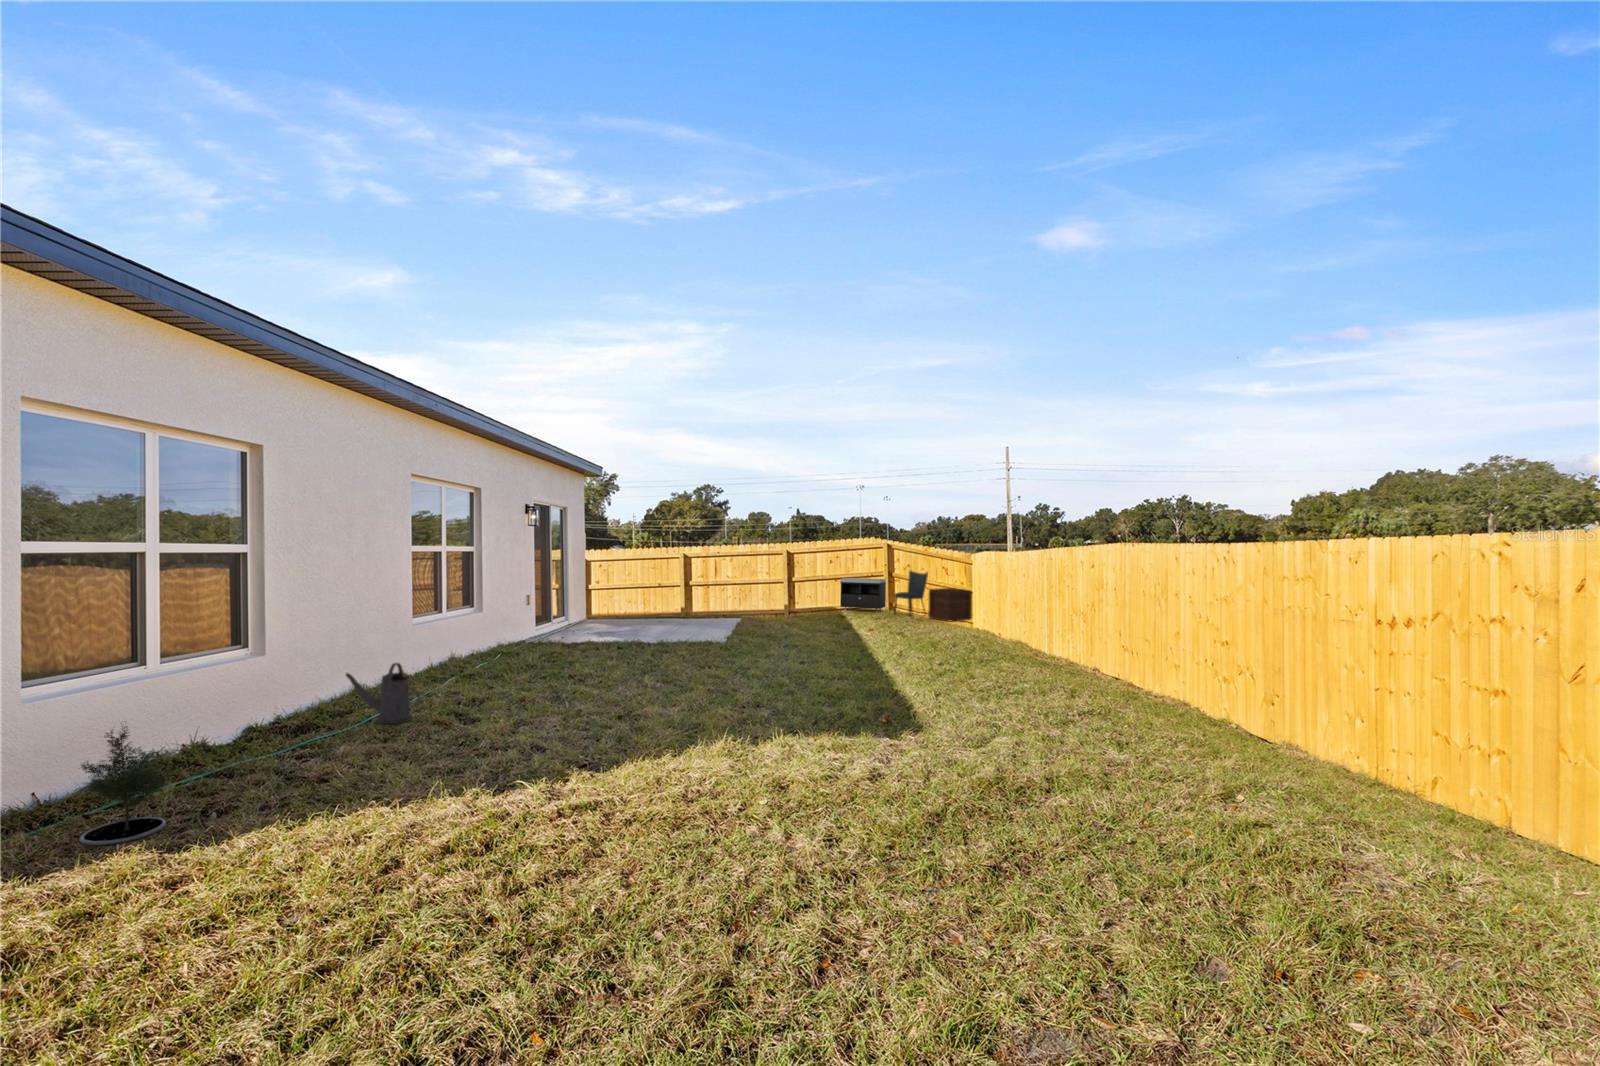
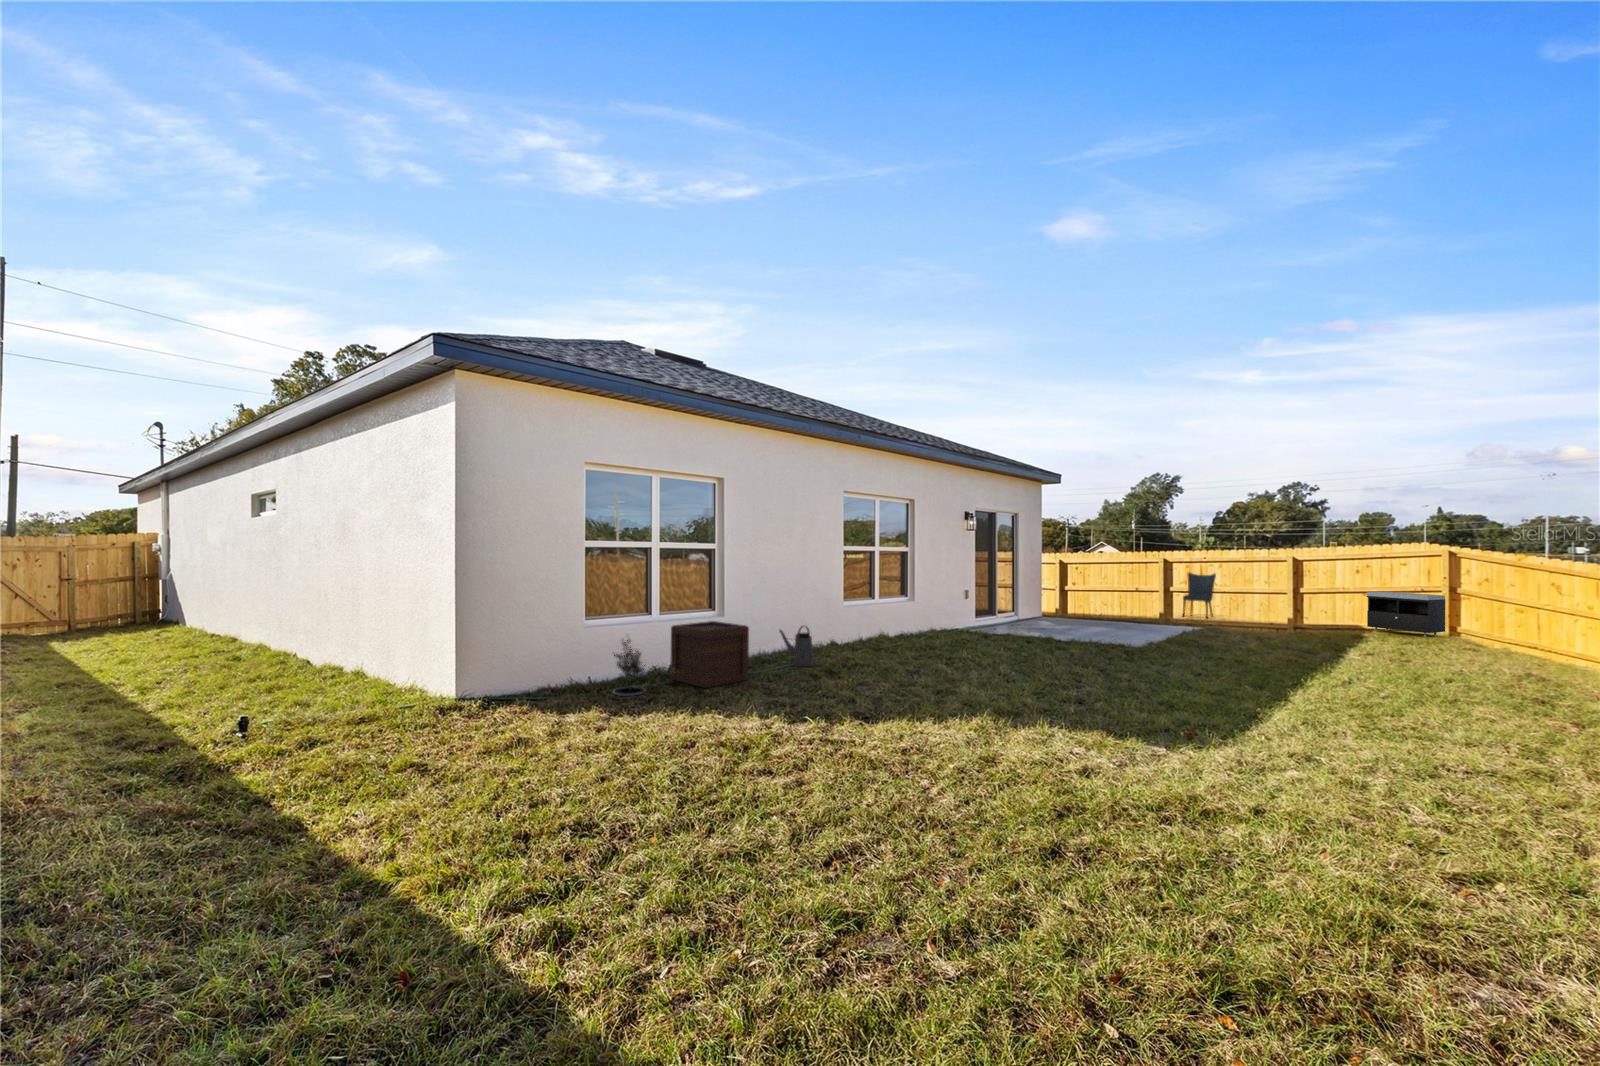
chair: present [894,571,928,615] -> present [1183,573,1216,618]
wooden crate: present [928,588,972,621] -> present [670,621,749,688]

